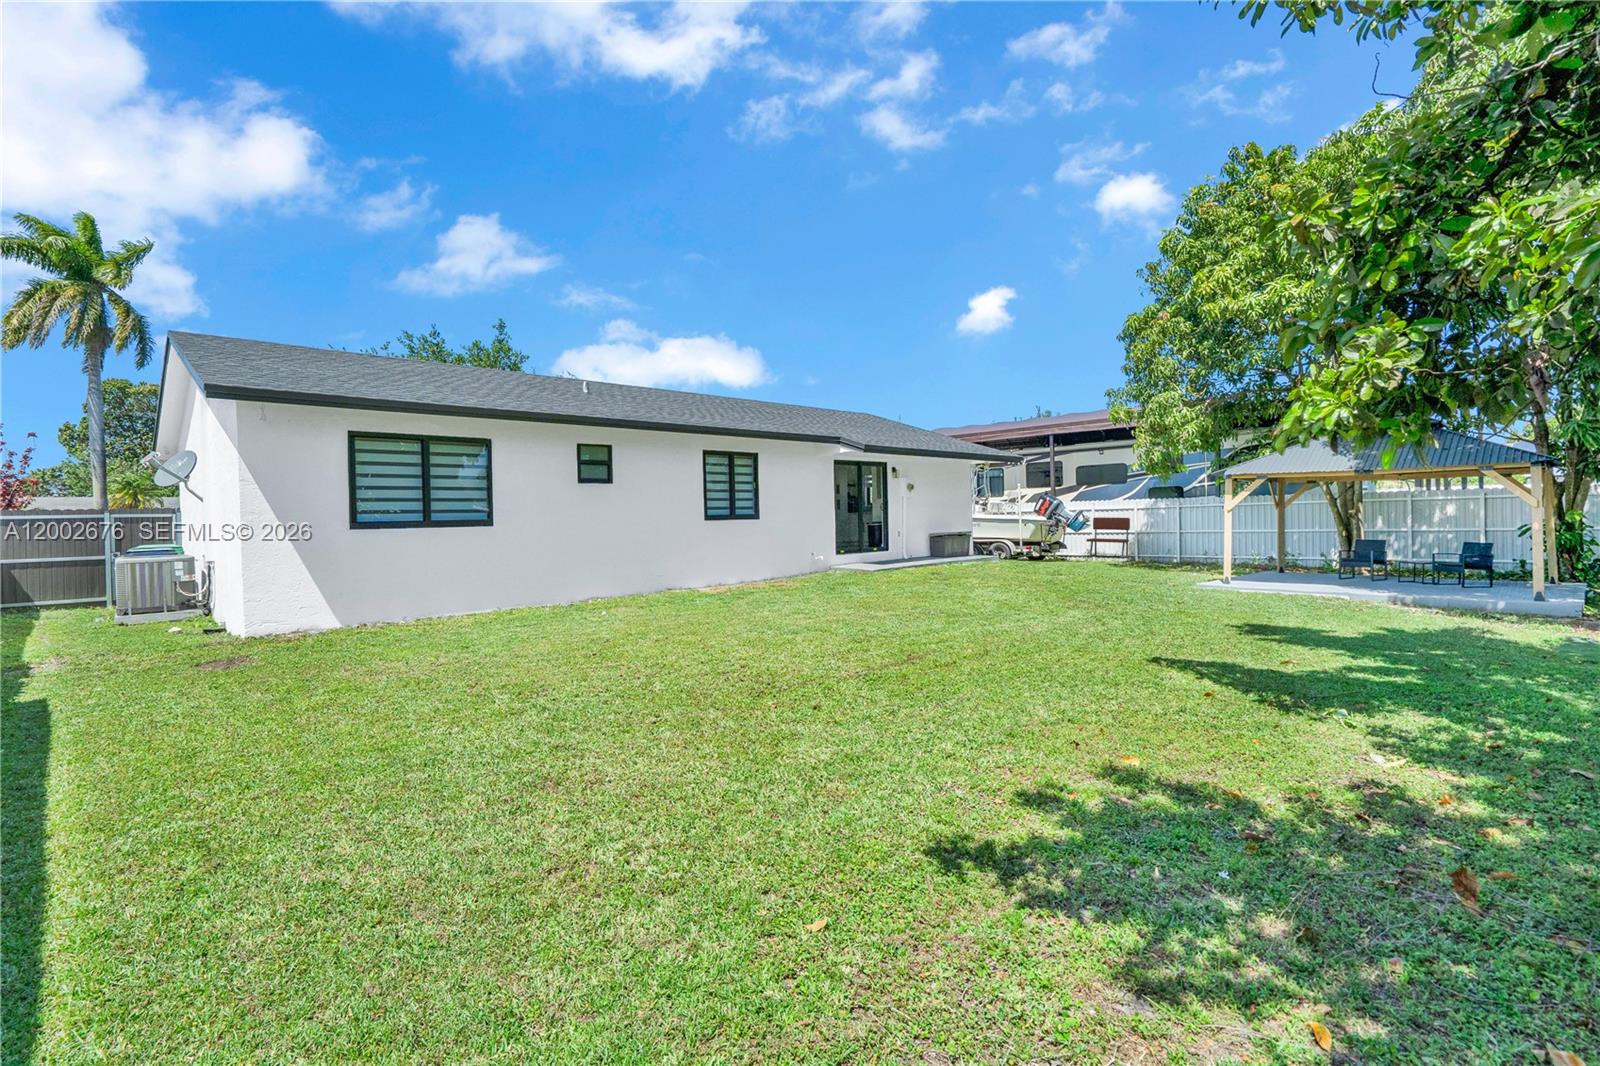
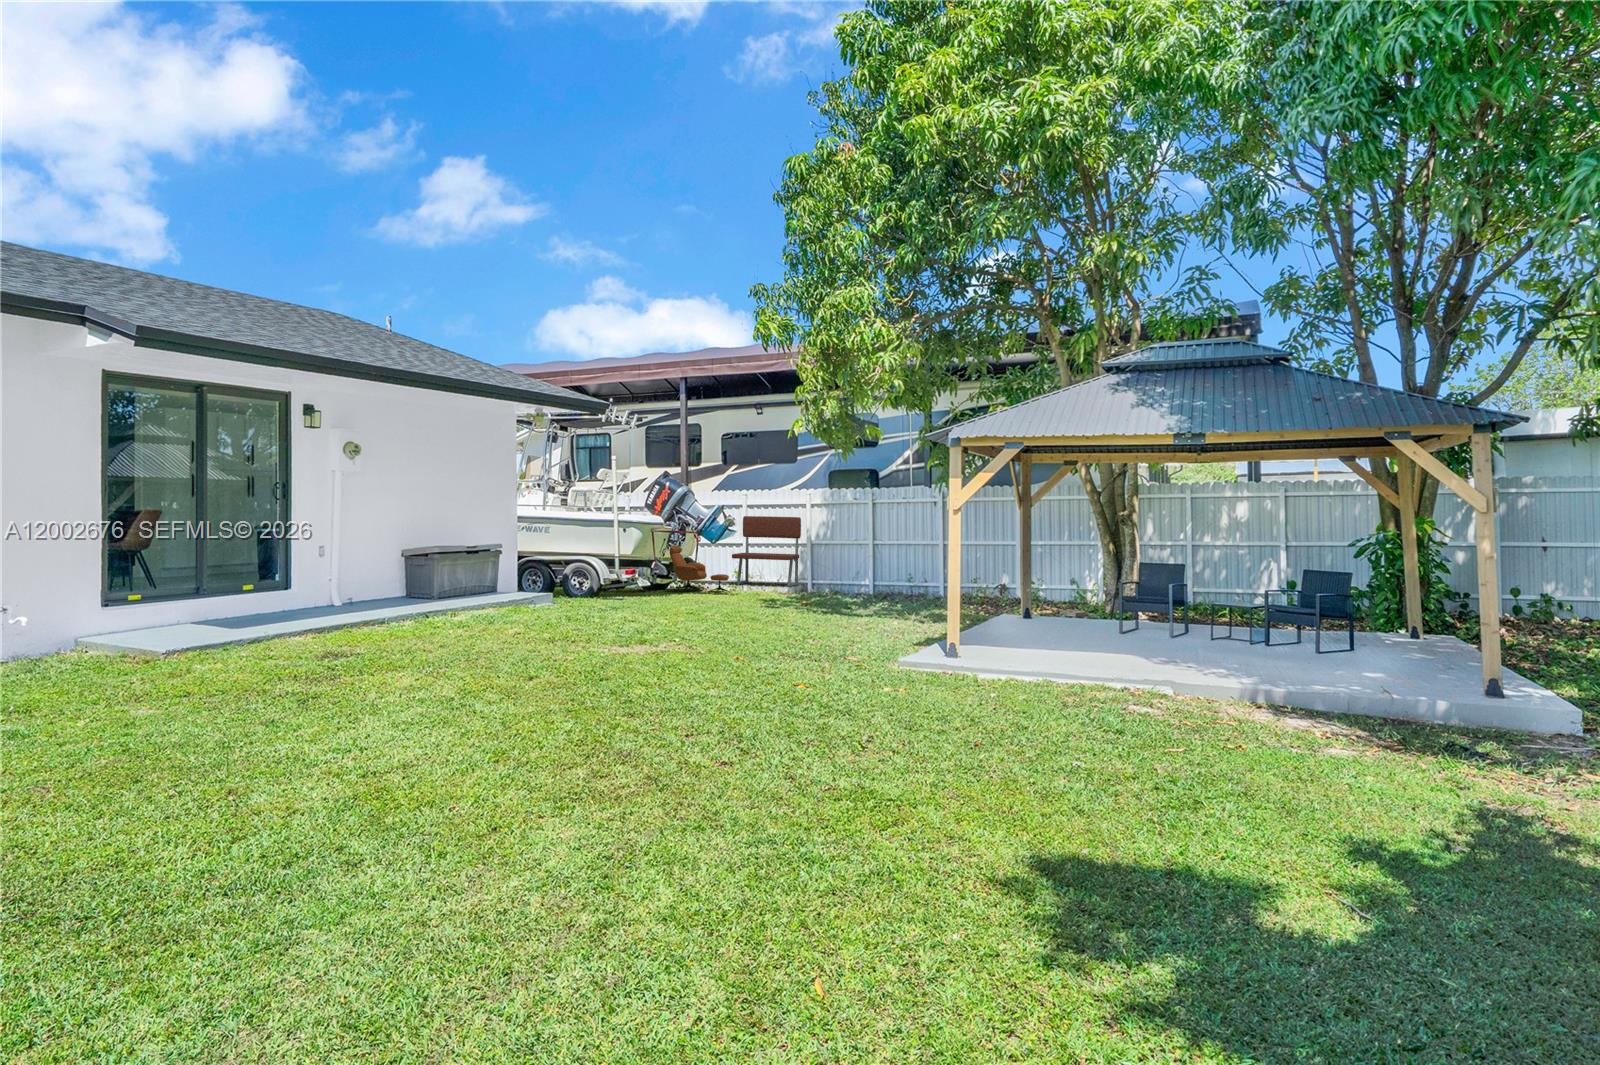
lounge chair: none [1050,534,1087,561] -> present [670,545,729,592]

